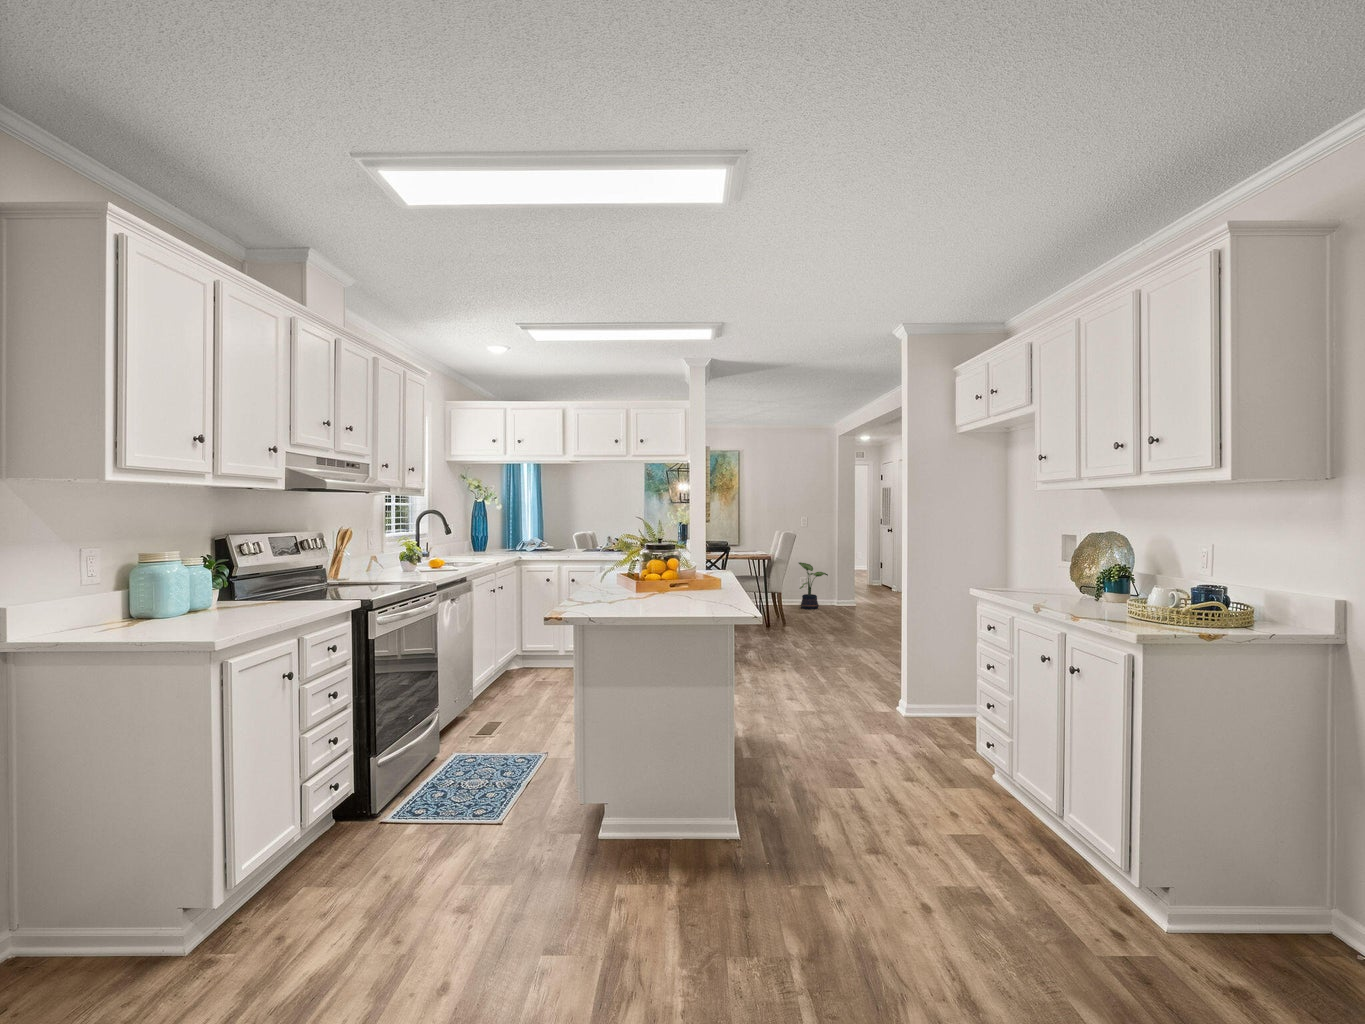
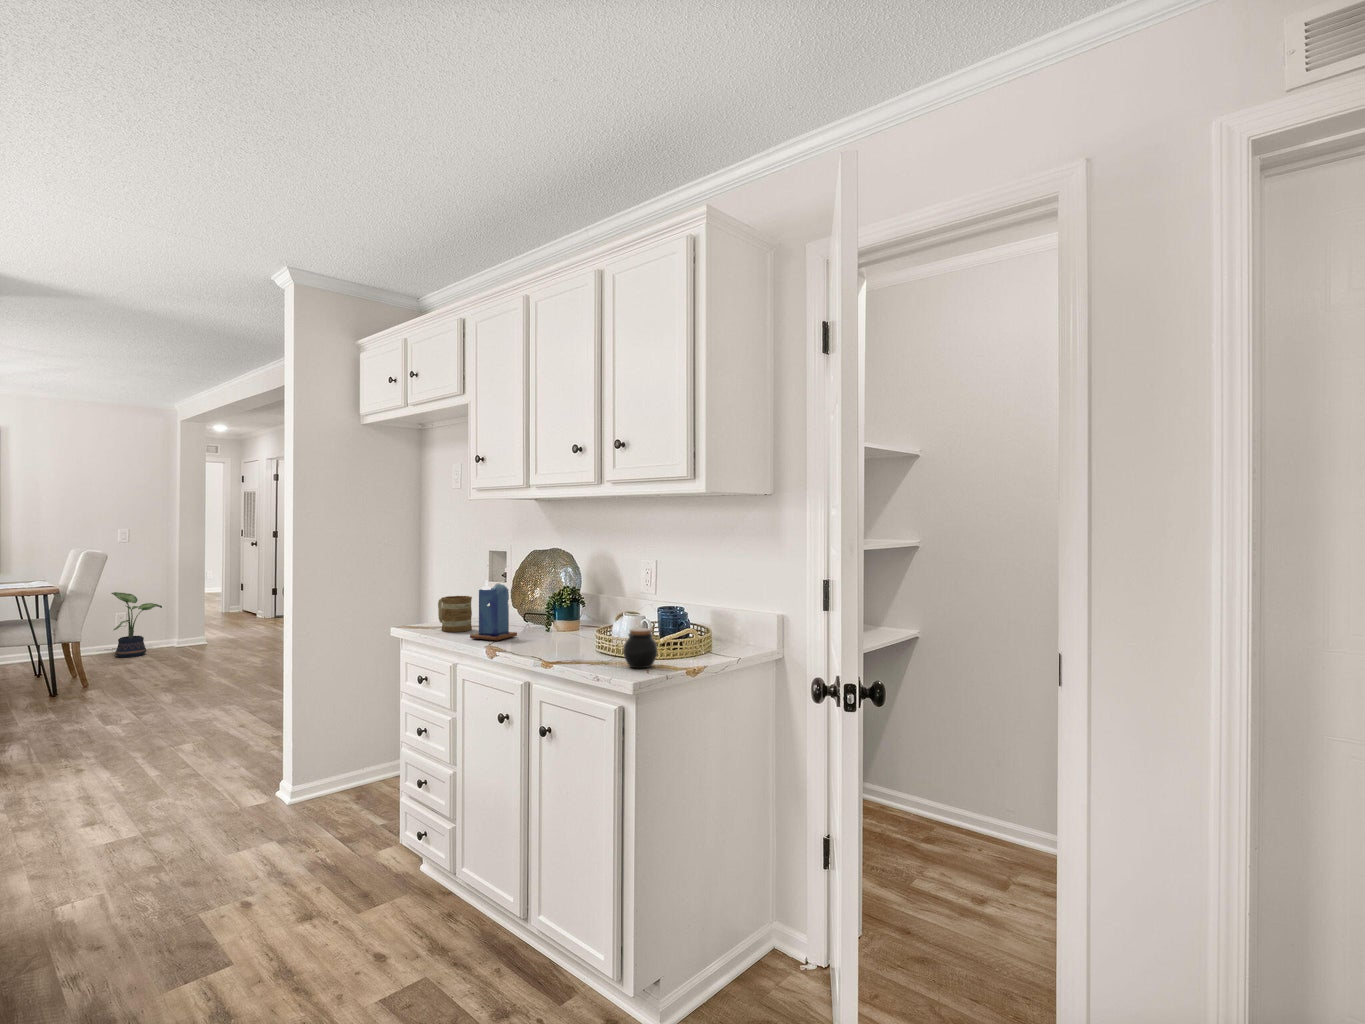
candle: none [1026,554,1067,602] -> present [470,580,517,641]
mug: none [1006,567,1032,595] -> present [438,596,472,632]
jar: none [1142,595,1176,628] -> present [623,628,657,668]

